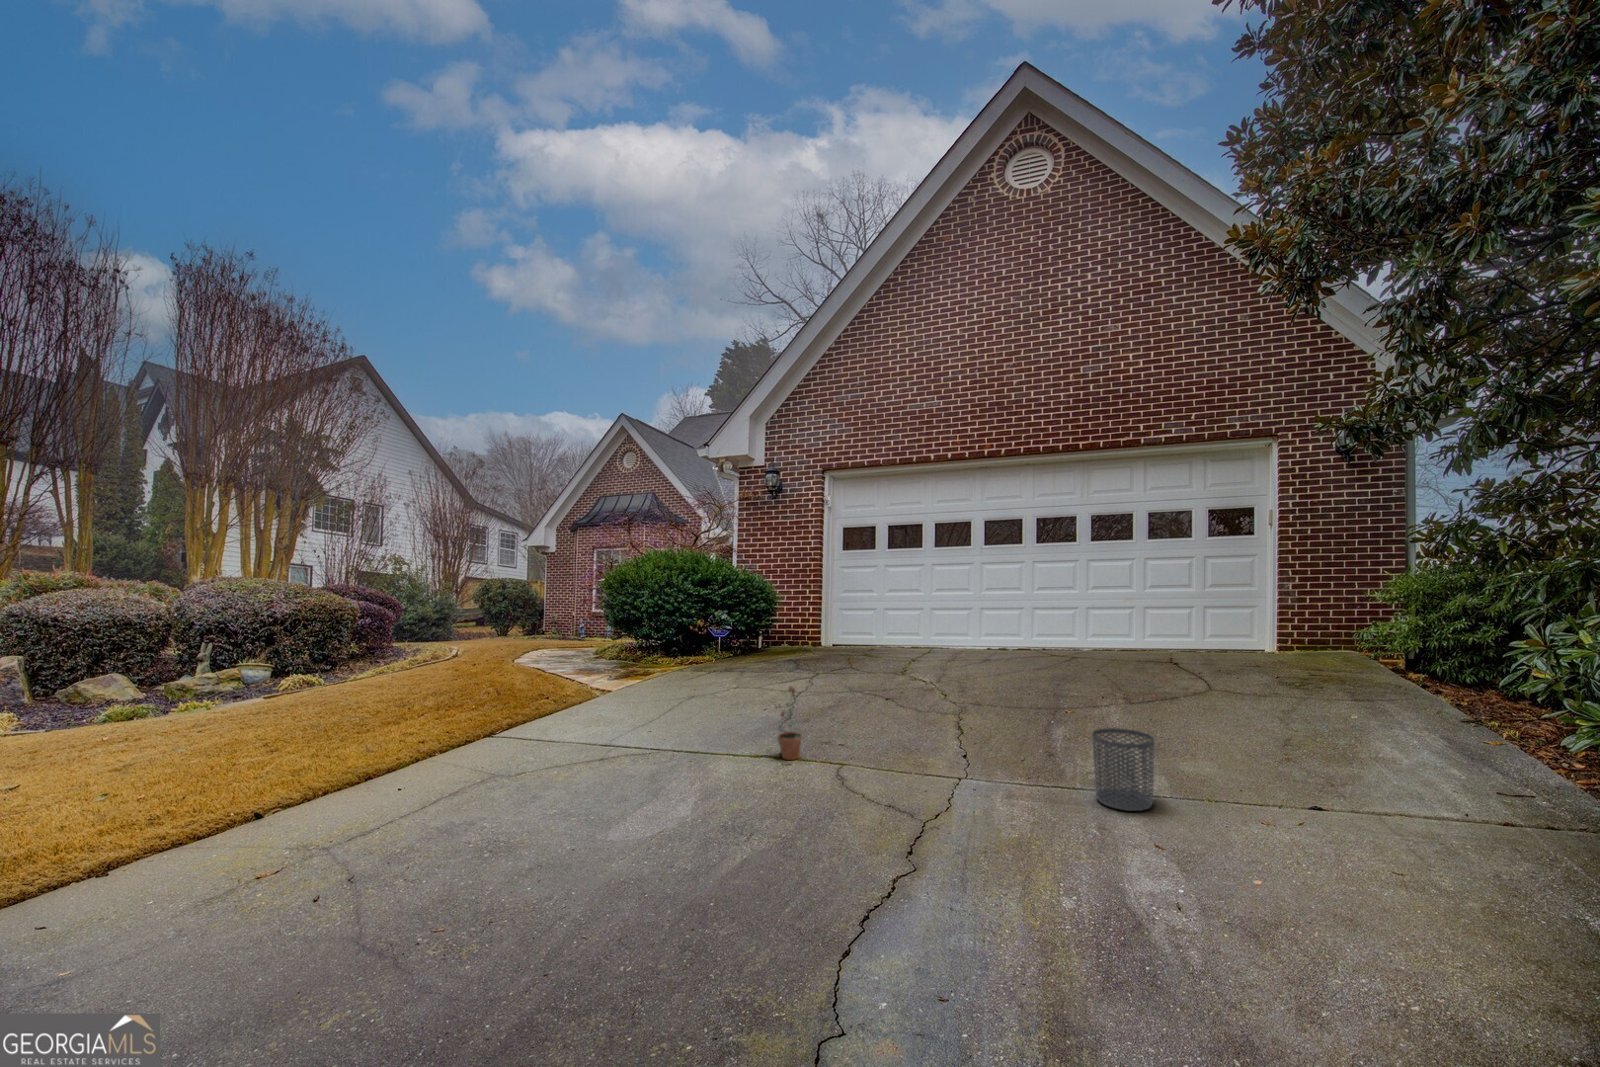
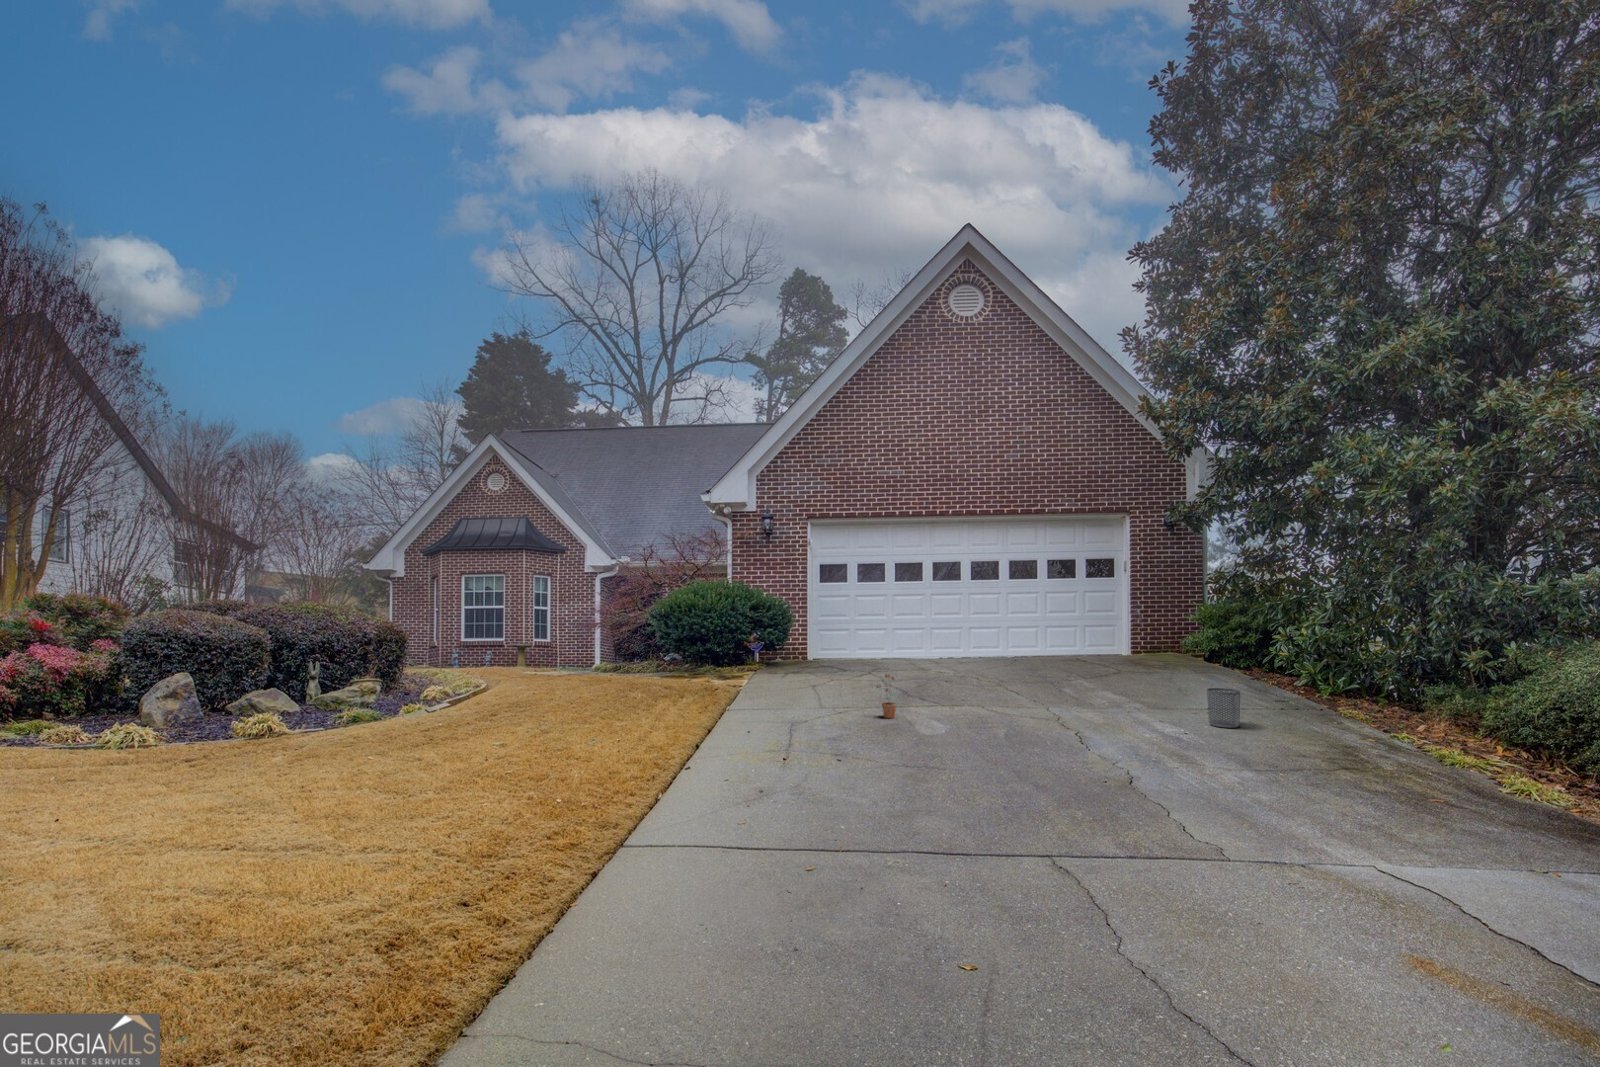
waste bin: present [1092,728,1154,811] -> present [1207,688,1240,728]

